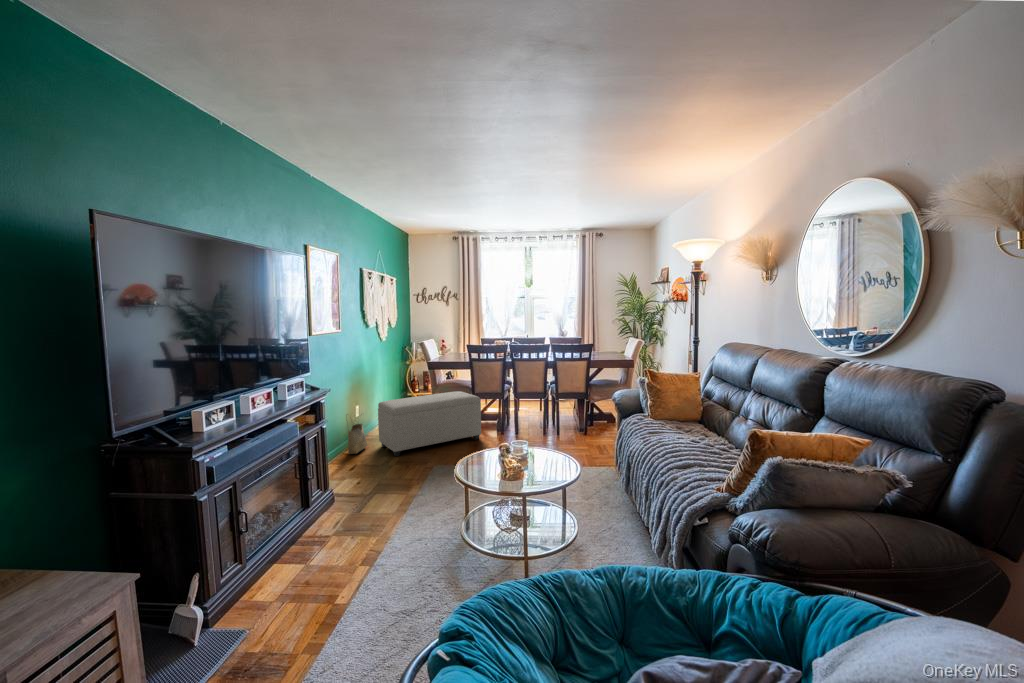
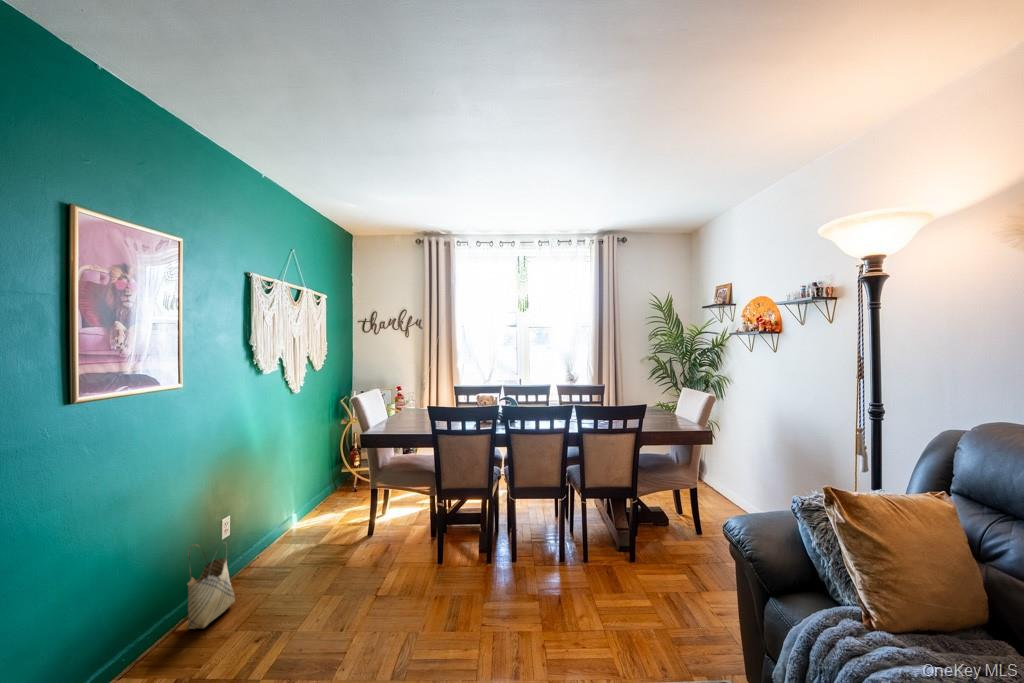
ottoman: present [378,391,481,456] -> none [258,484,451,635]

